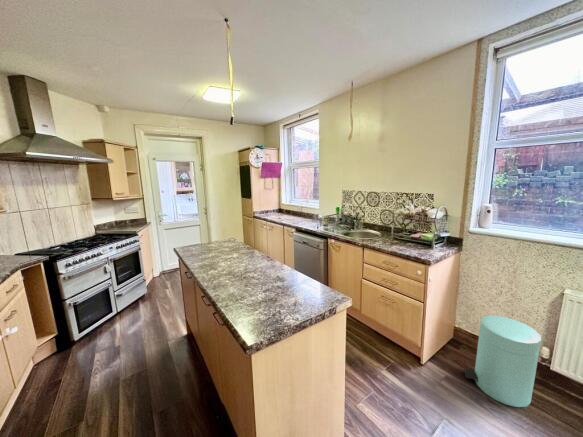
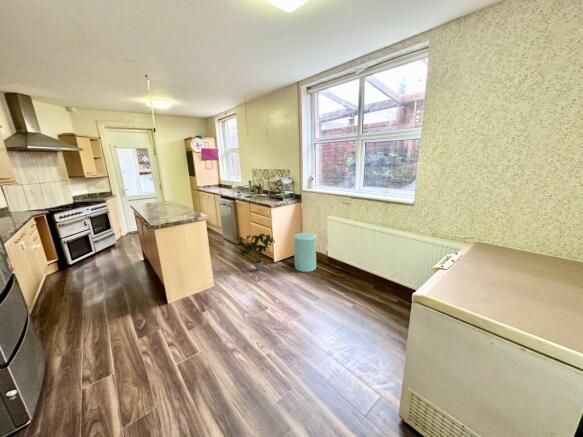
potted plant: none [372,317,444,392] -> present [240,234,275,271]

